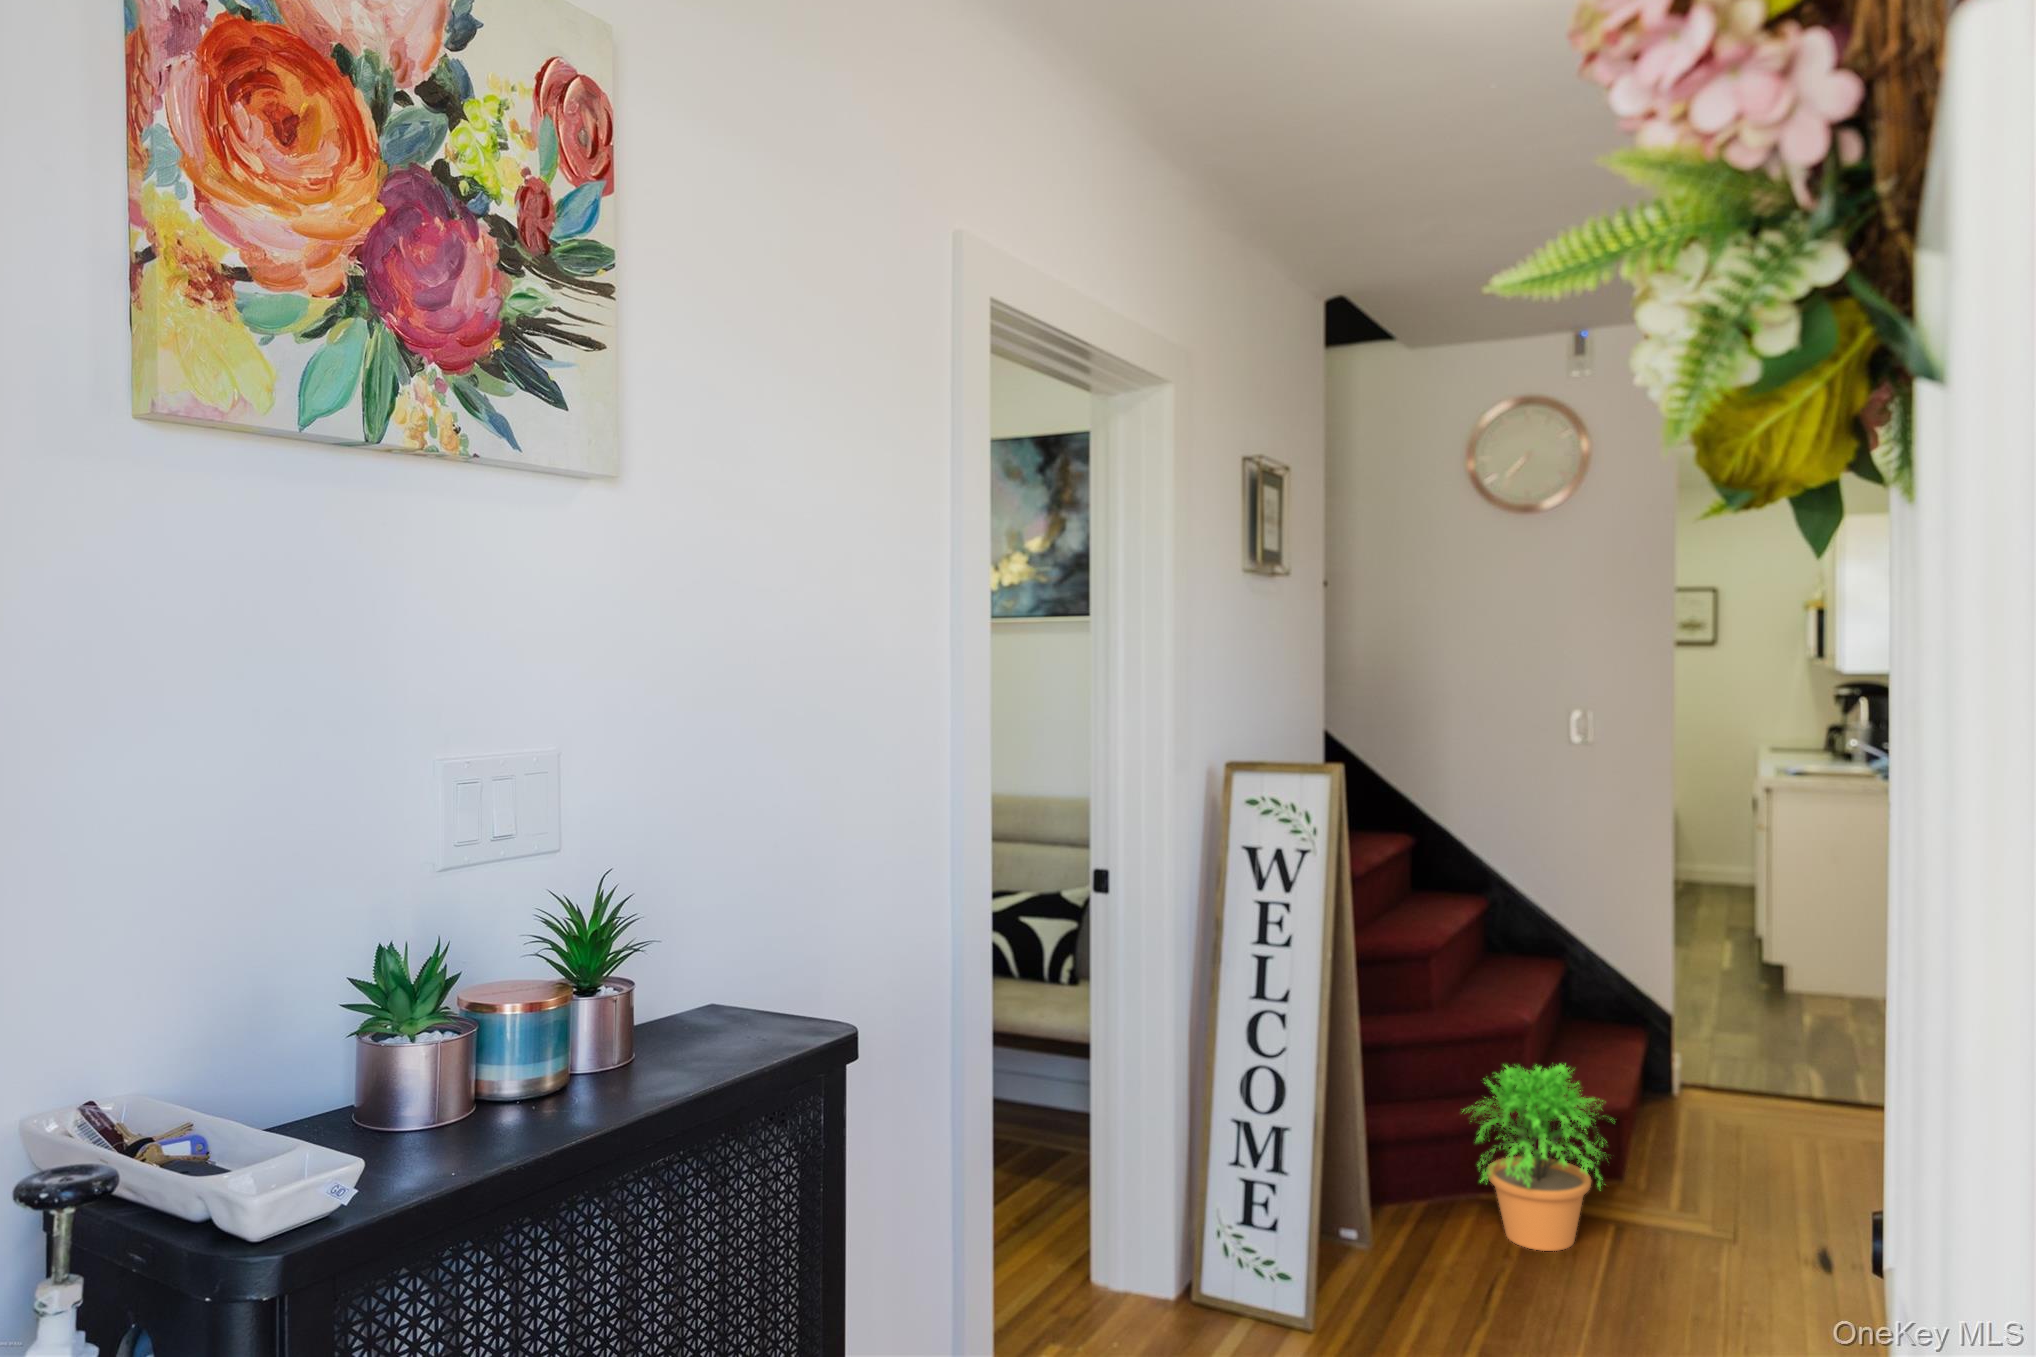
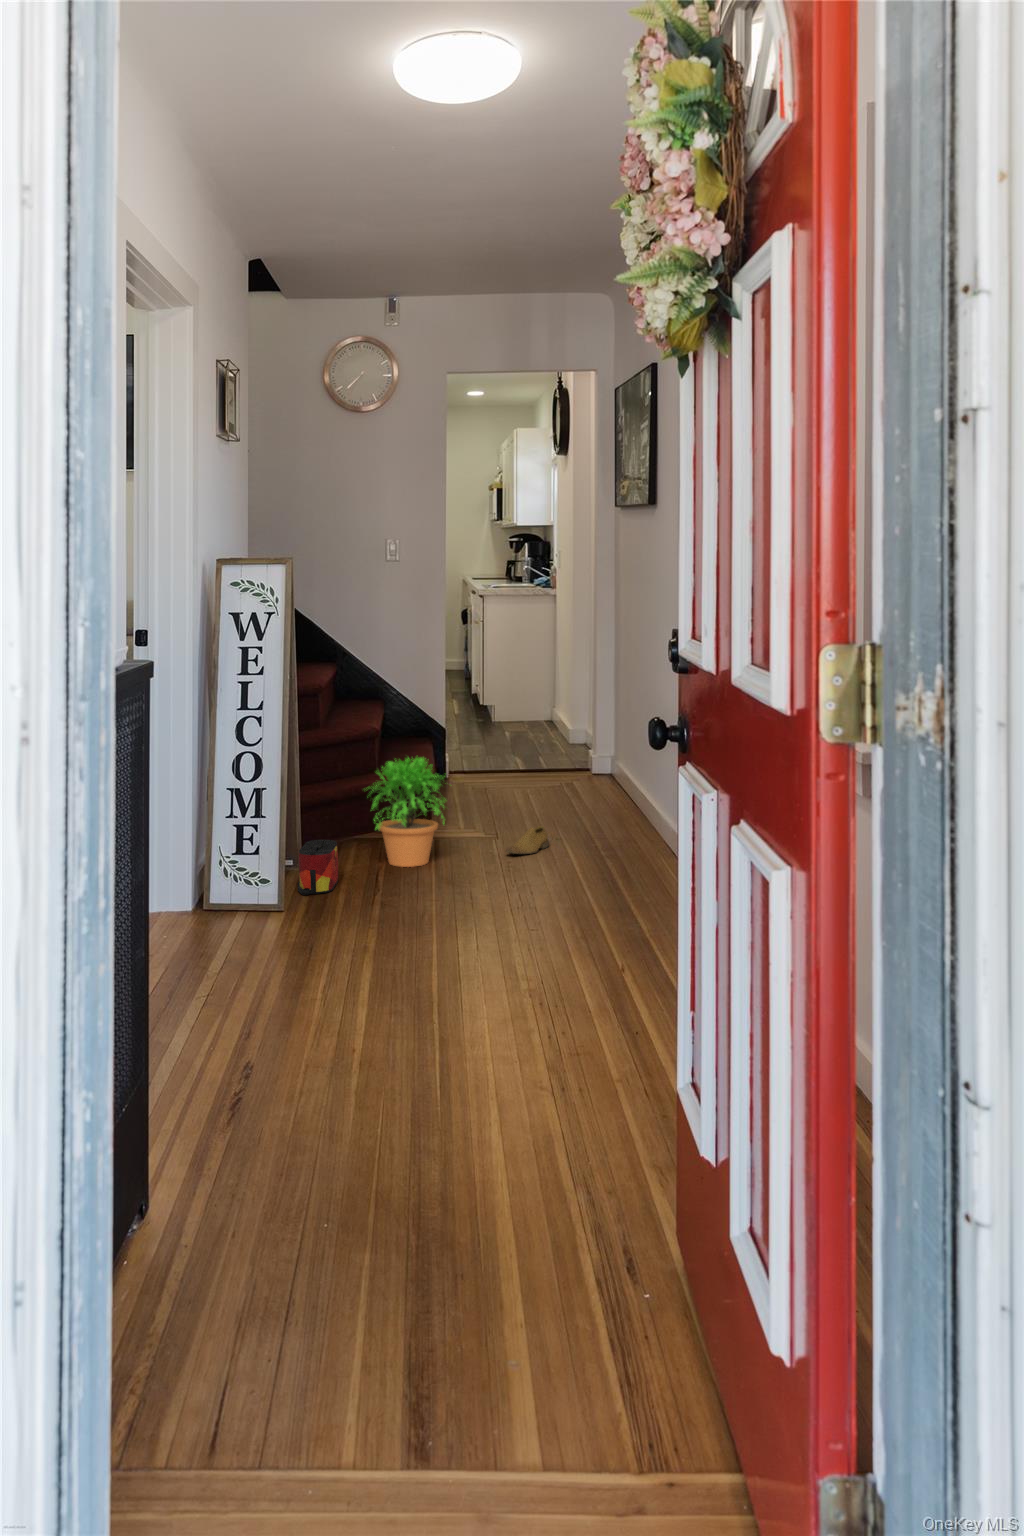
shoe: none [1718,1191,1806,1248] -> present [506,826,549,854]
bag: none [1343,1195,1412,1302] -> present [298,840,338,895]

